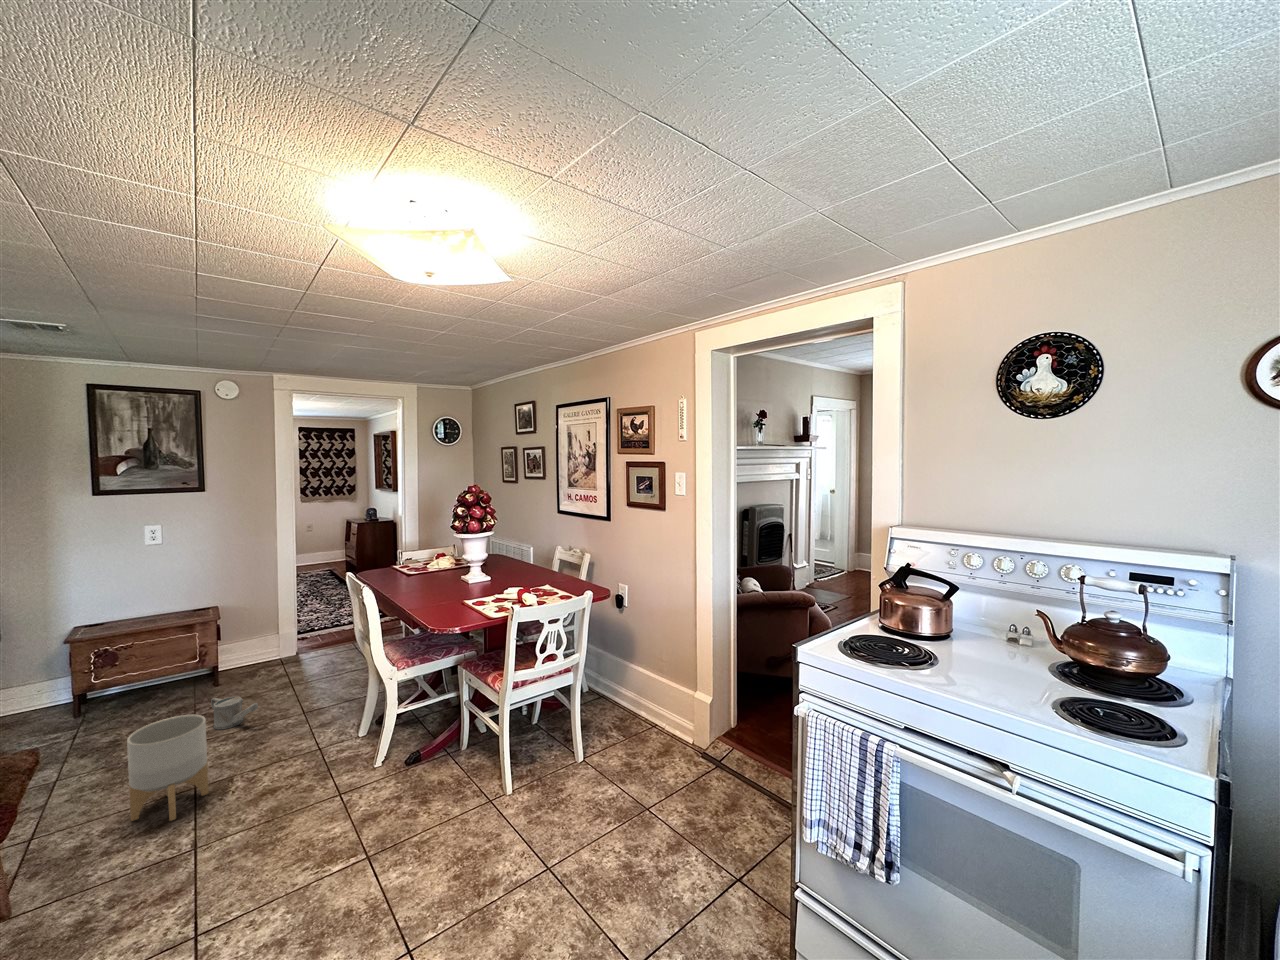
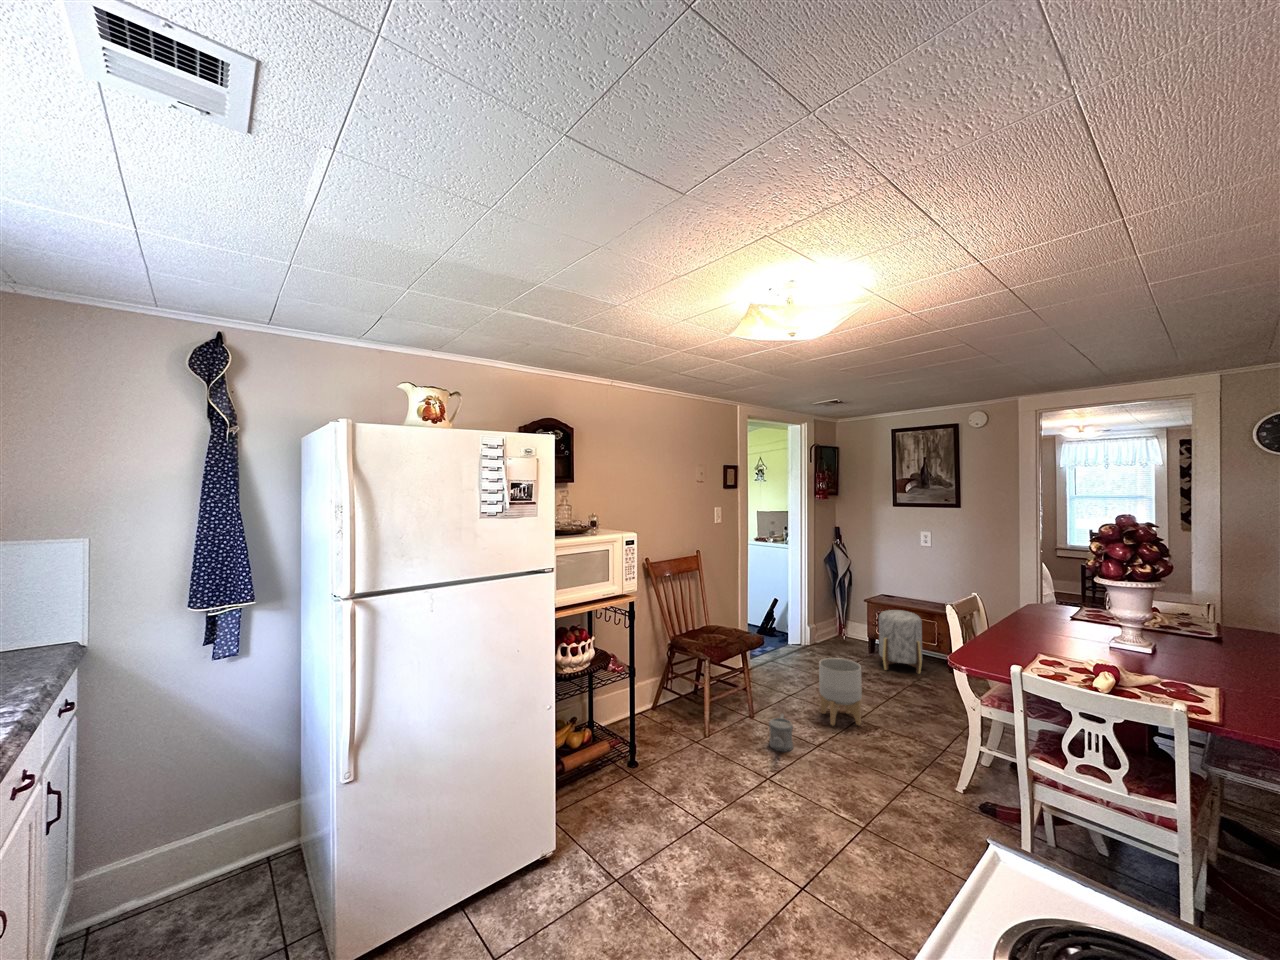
stool: none [108,634,189,725] -> present [879,610,922,674]
watering can: present [211,697,258,729] -> present [769,714,793,752]

